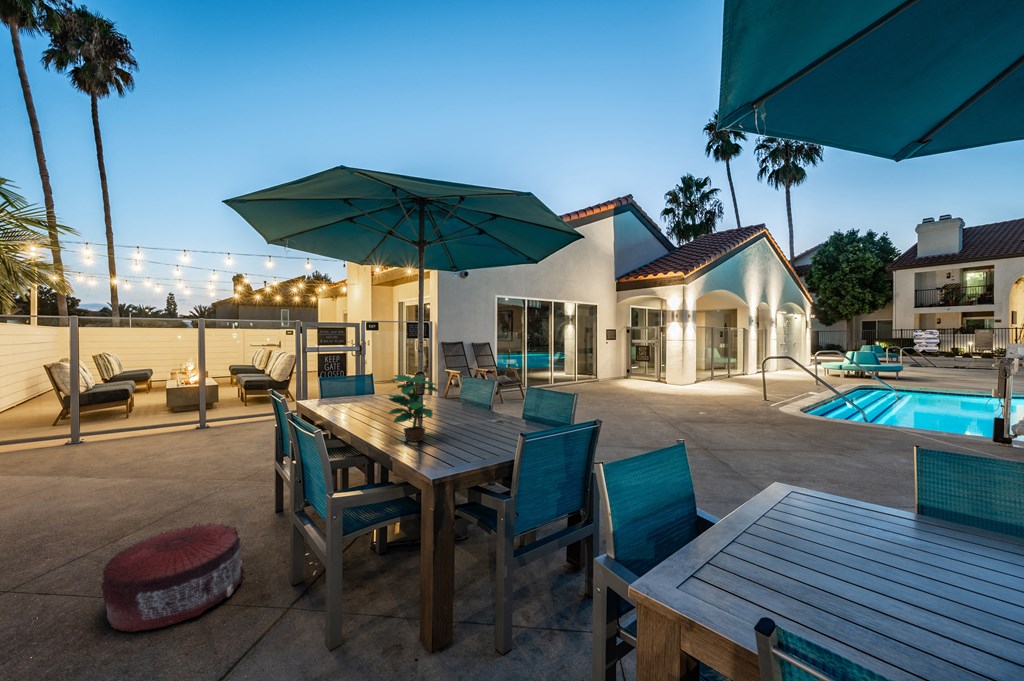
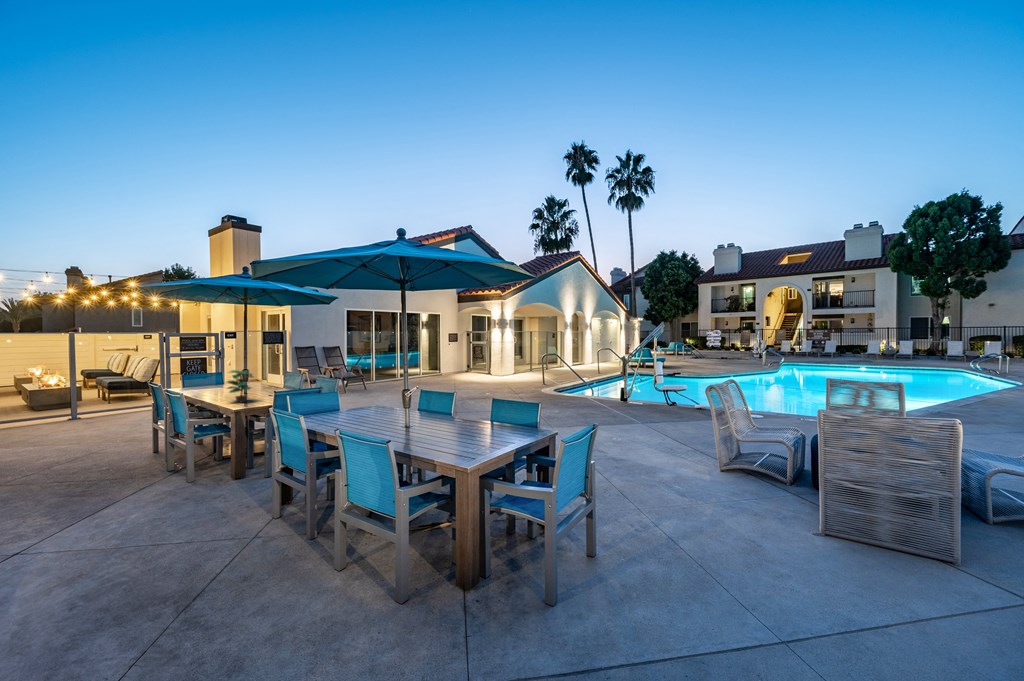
pouf: present [100,523,245,632] -> none [73,449,147,489]

